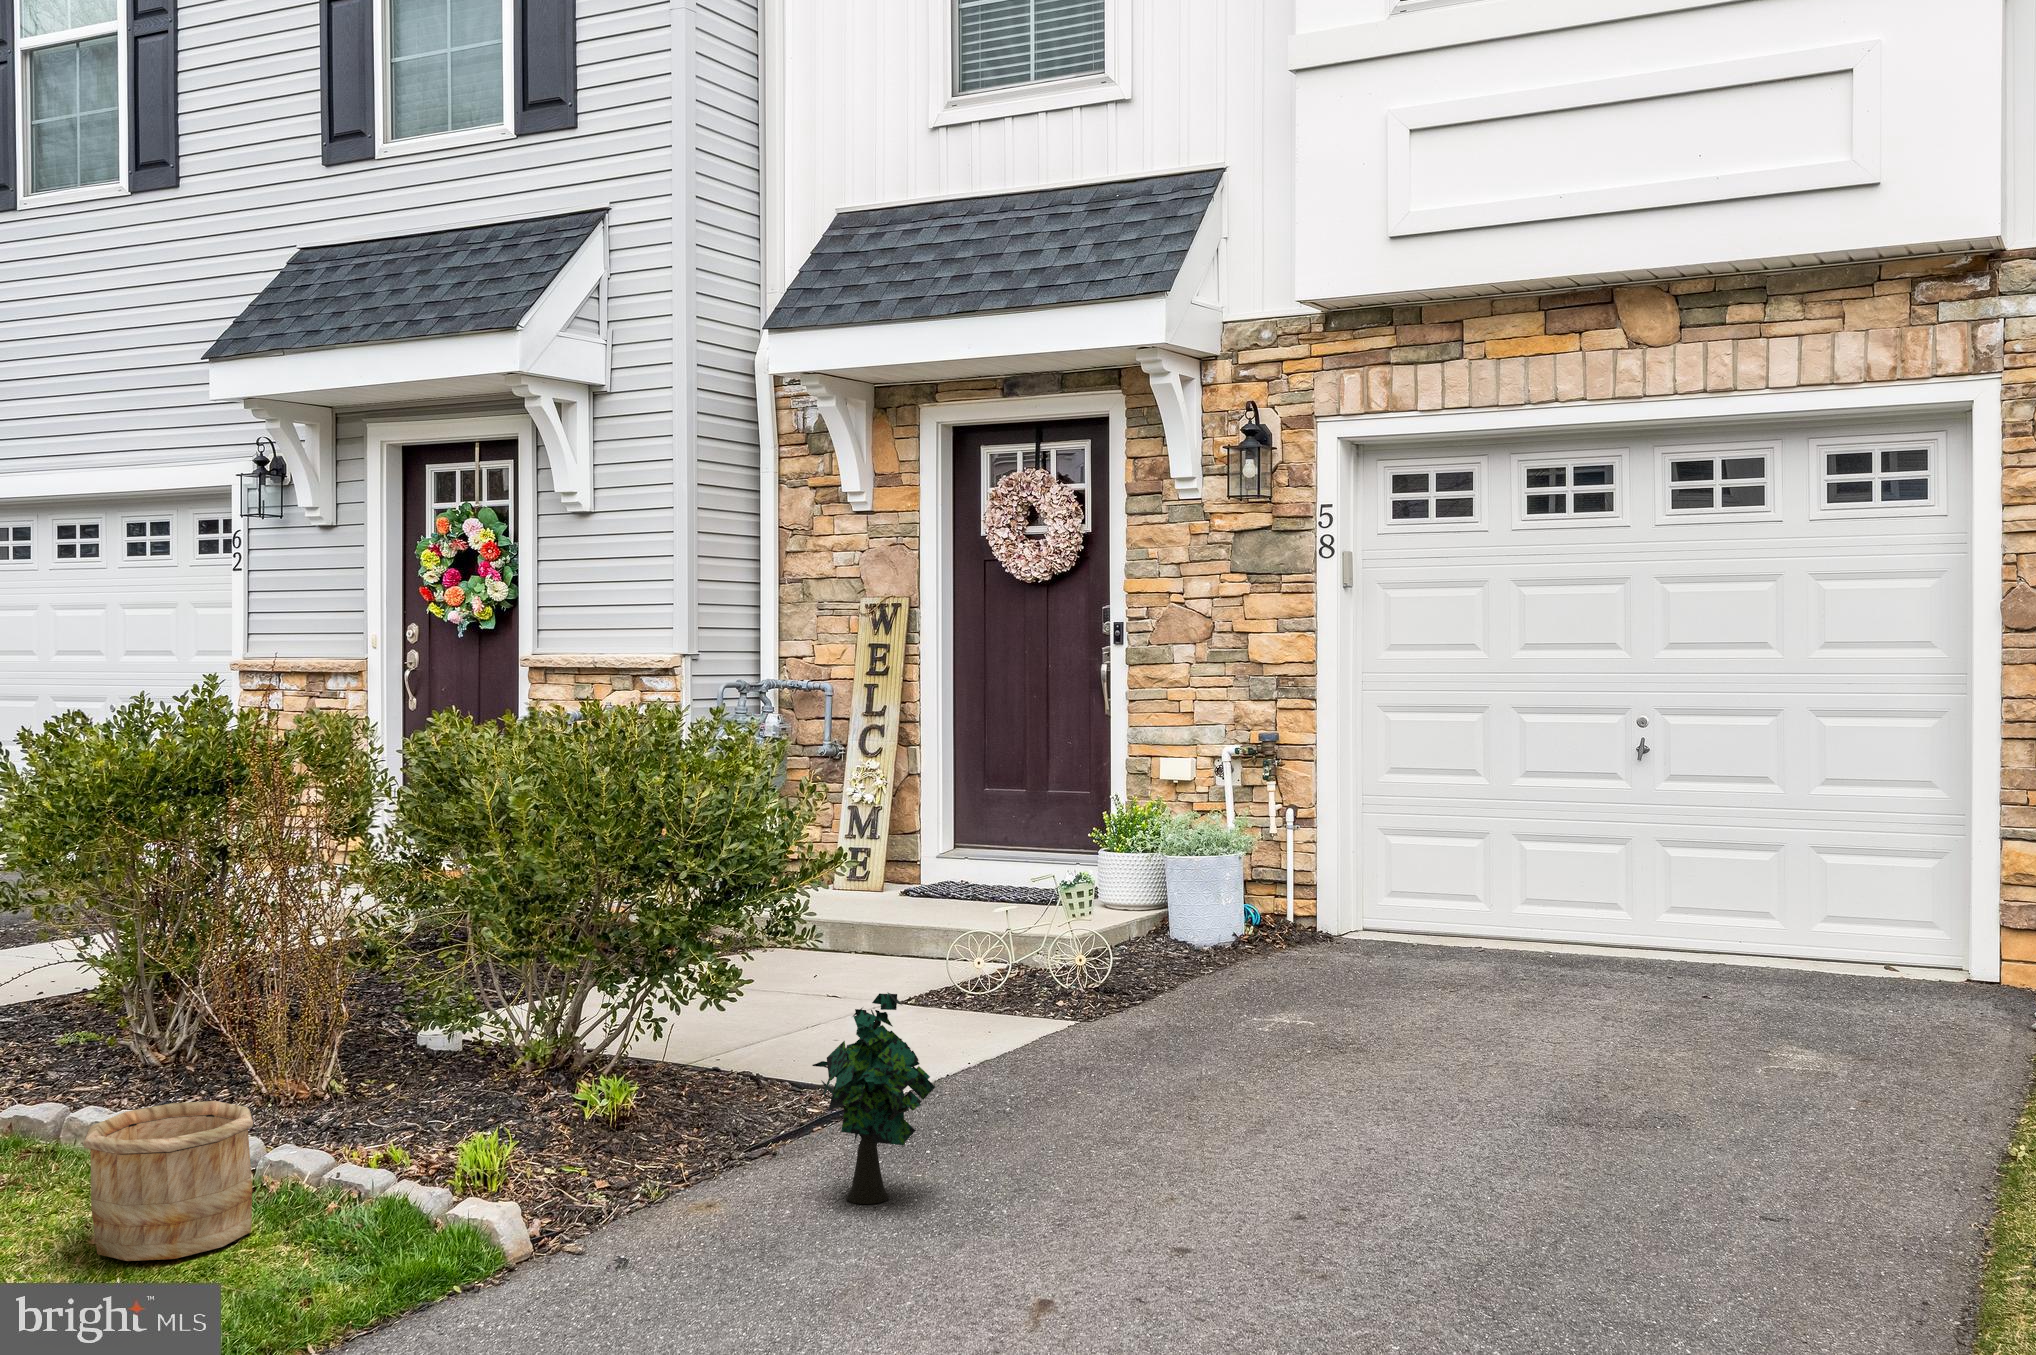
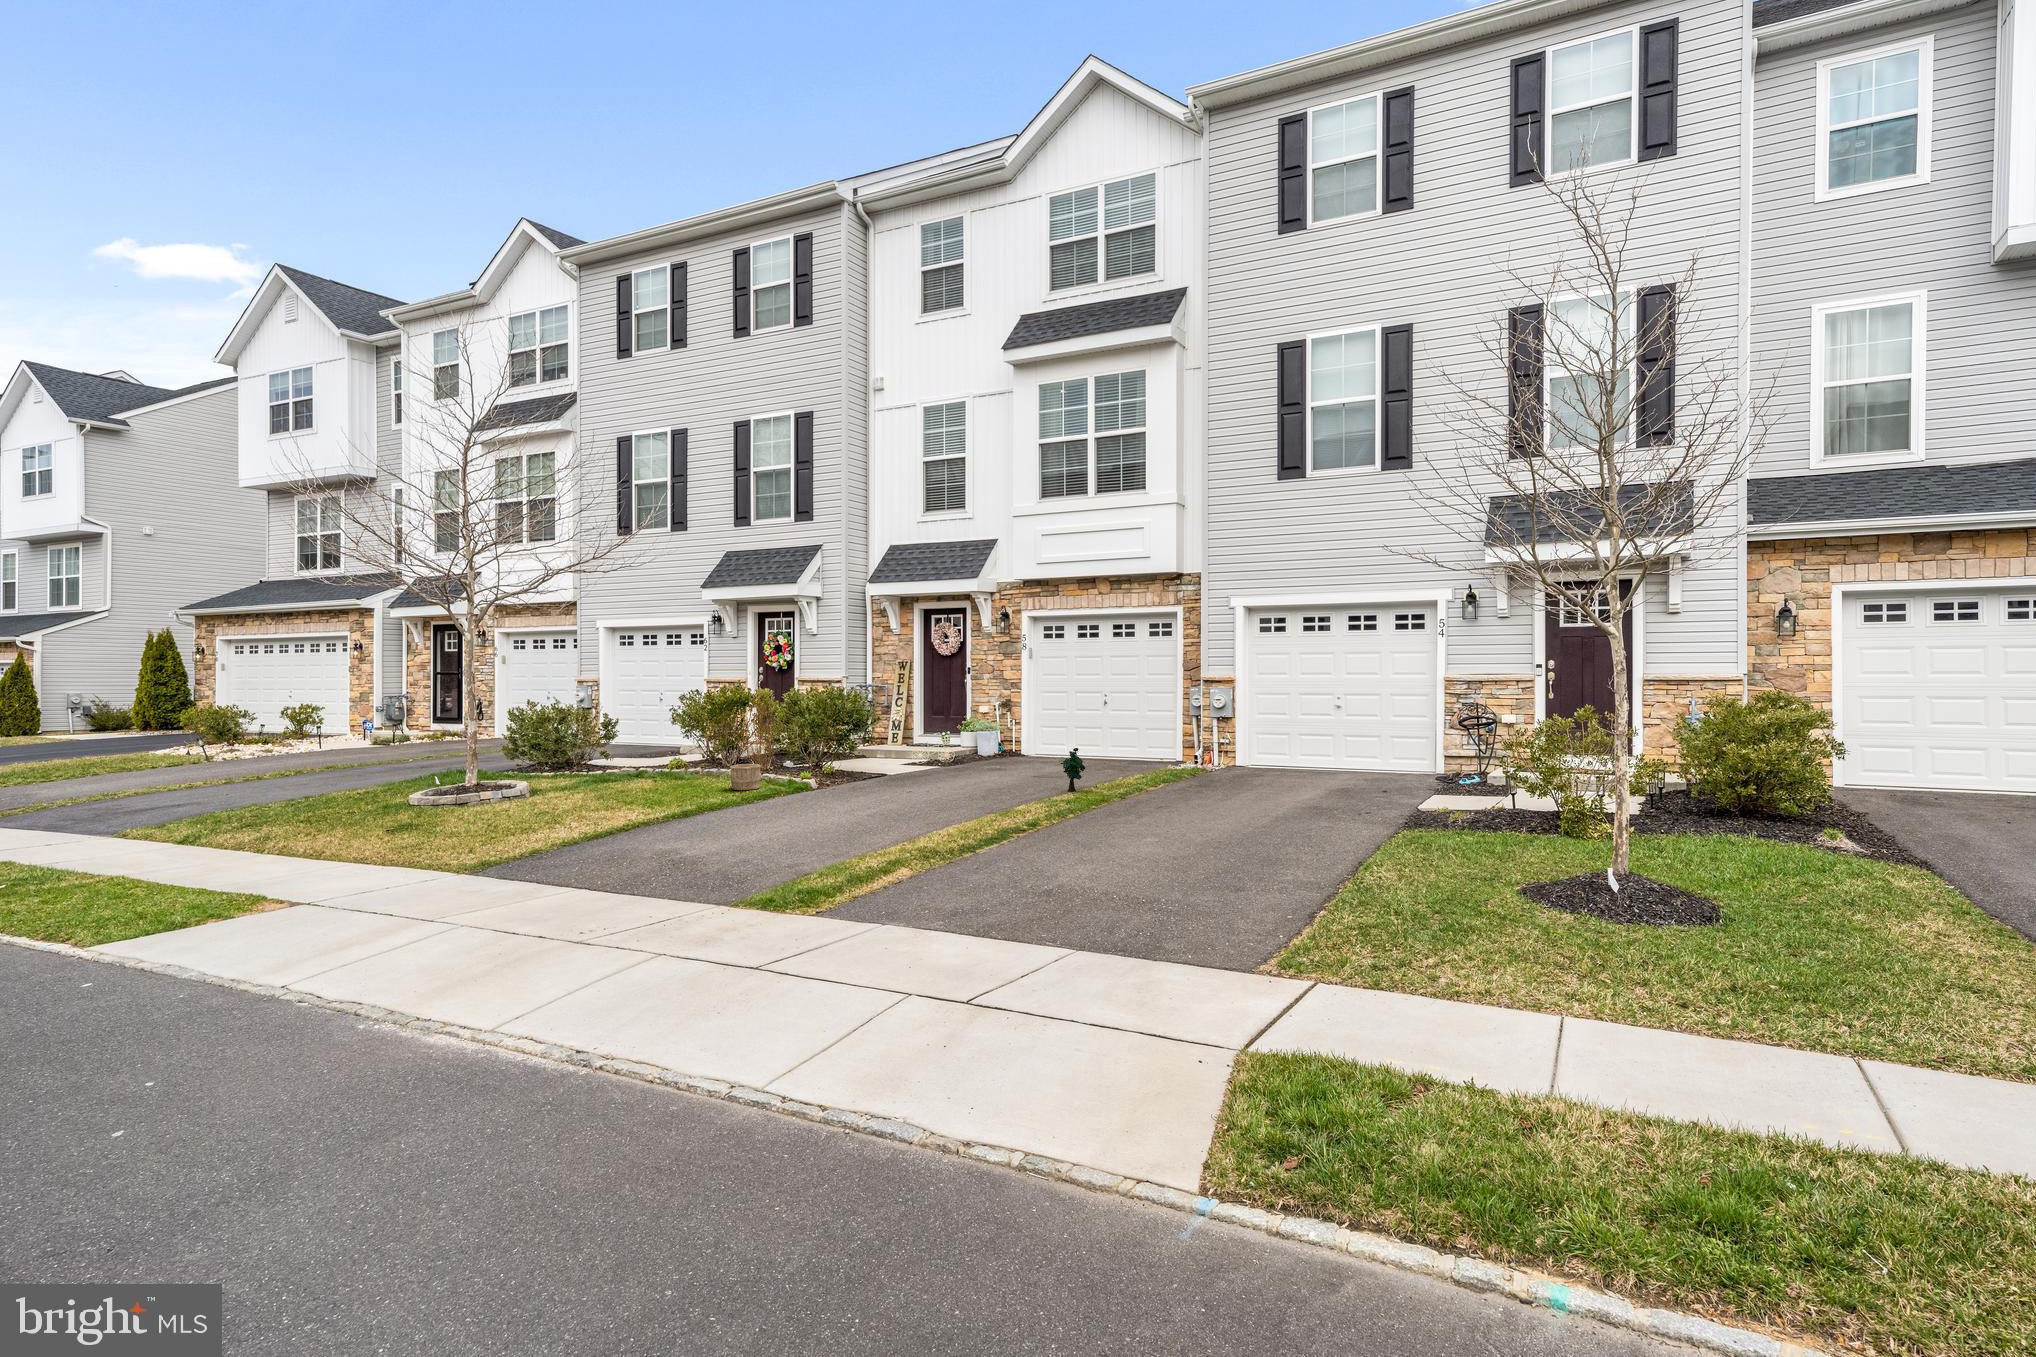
decorative plant: present [812,993,935,1204] -> present [1060,748,1085,792]

